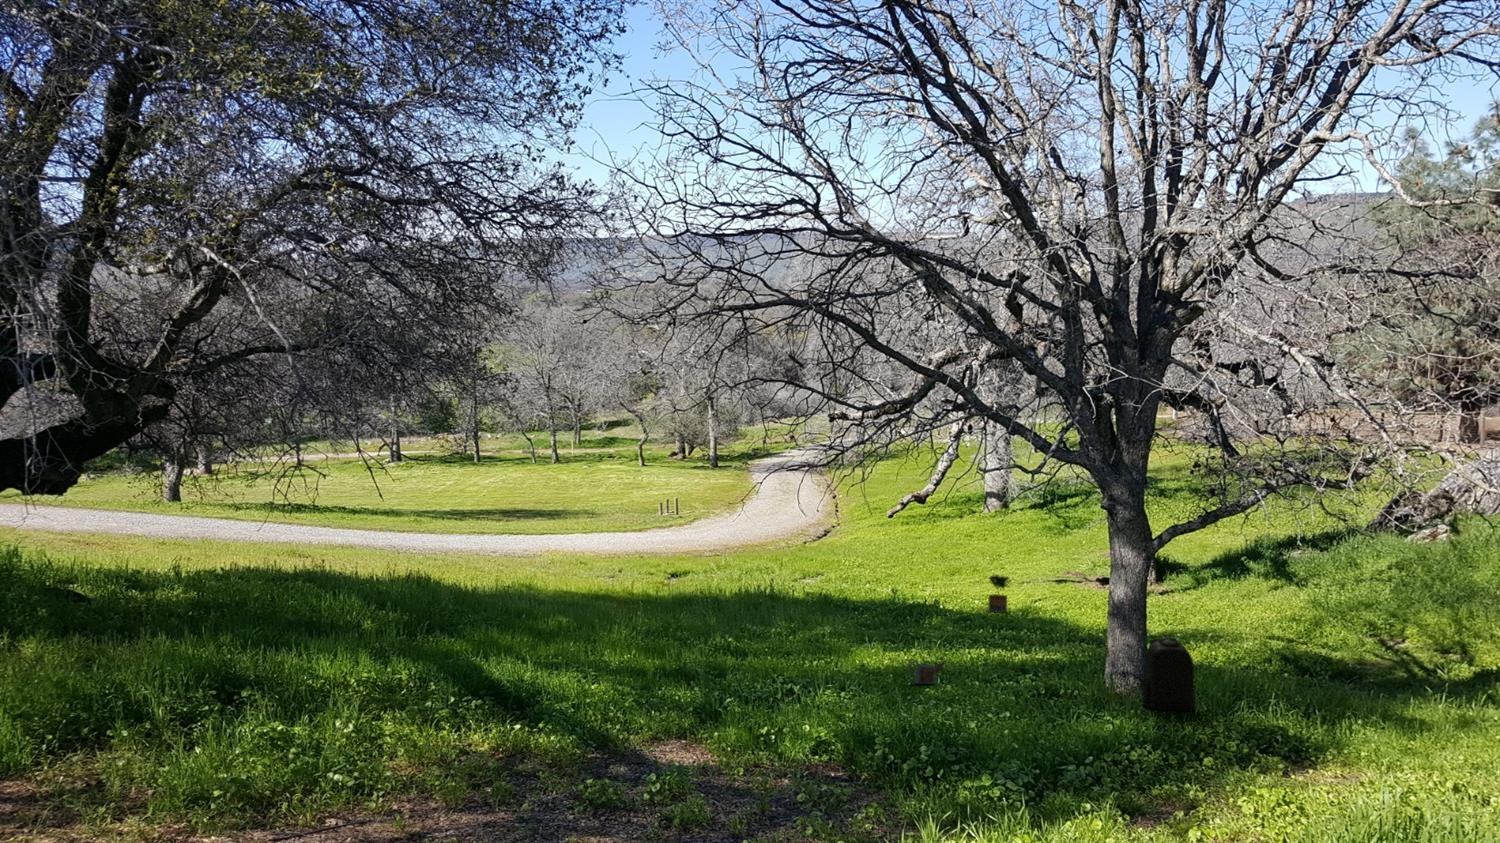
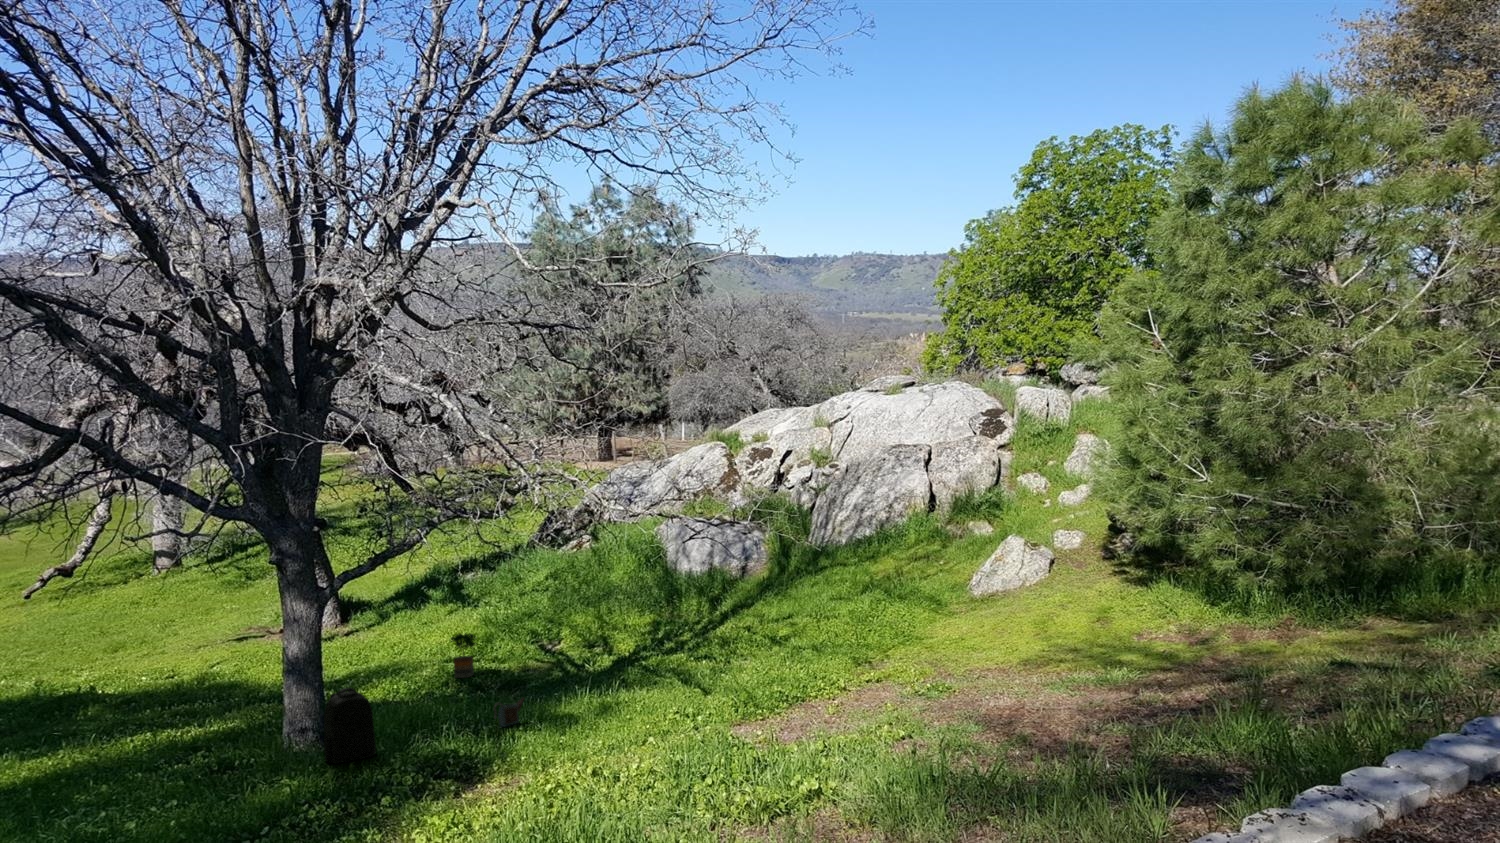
potted tree: present [988,575,1011,613] -> present [450,633,477,678]
watering can: present [908,661,945,684] -> present [494,698,524,727]

